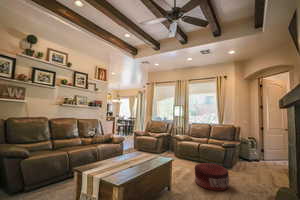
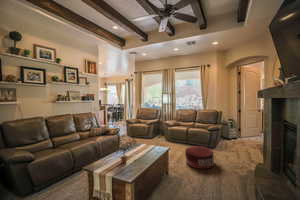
potted plant: none [103,137,136,170] -> present [109,137,136,163]

